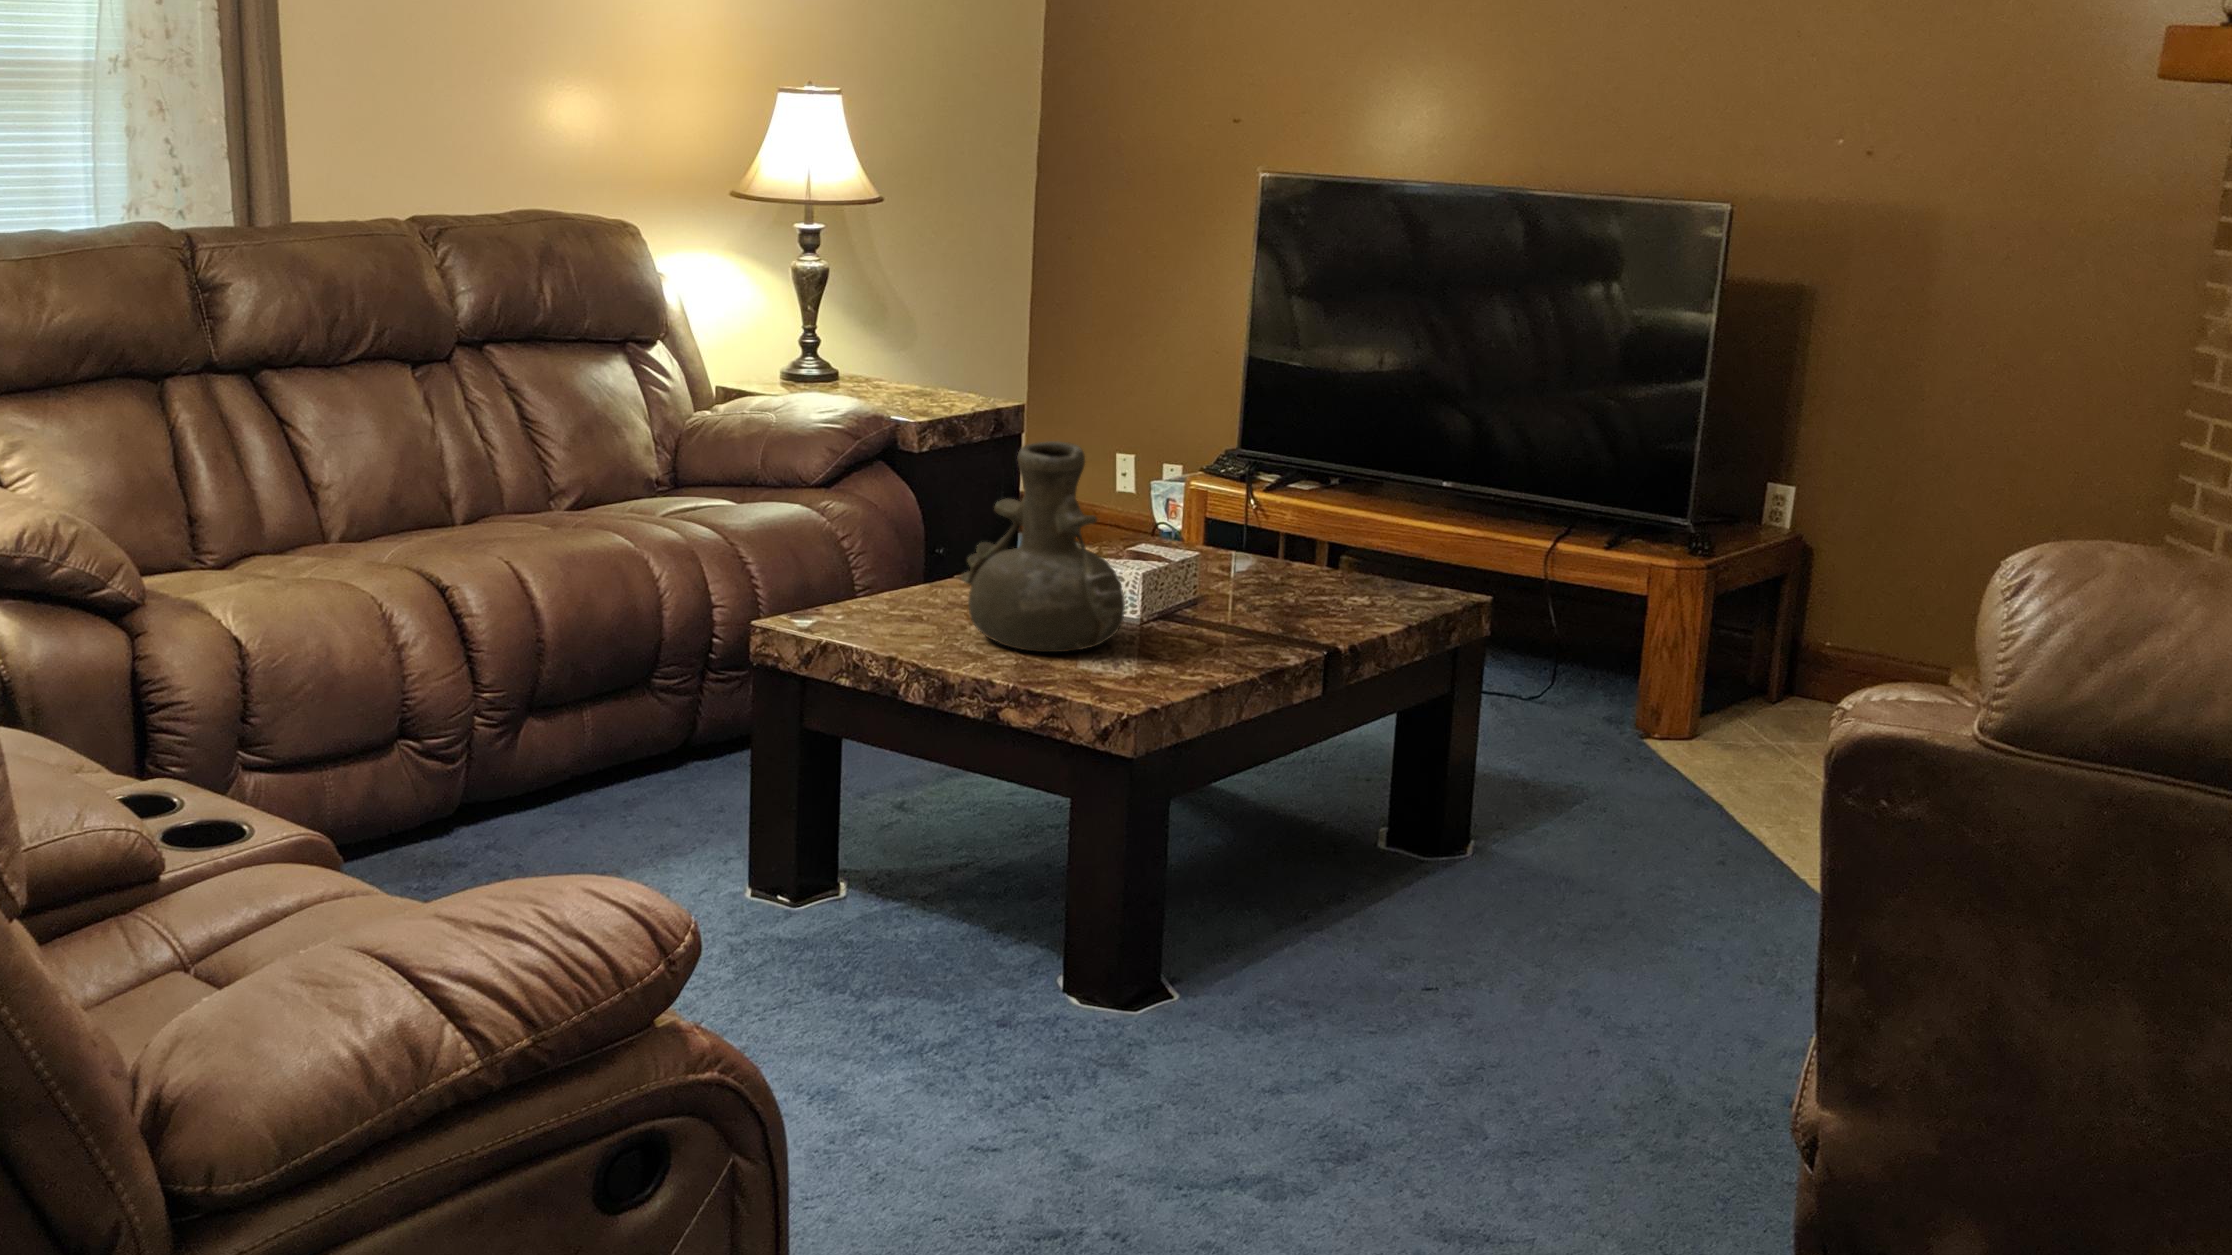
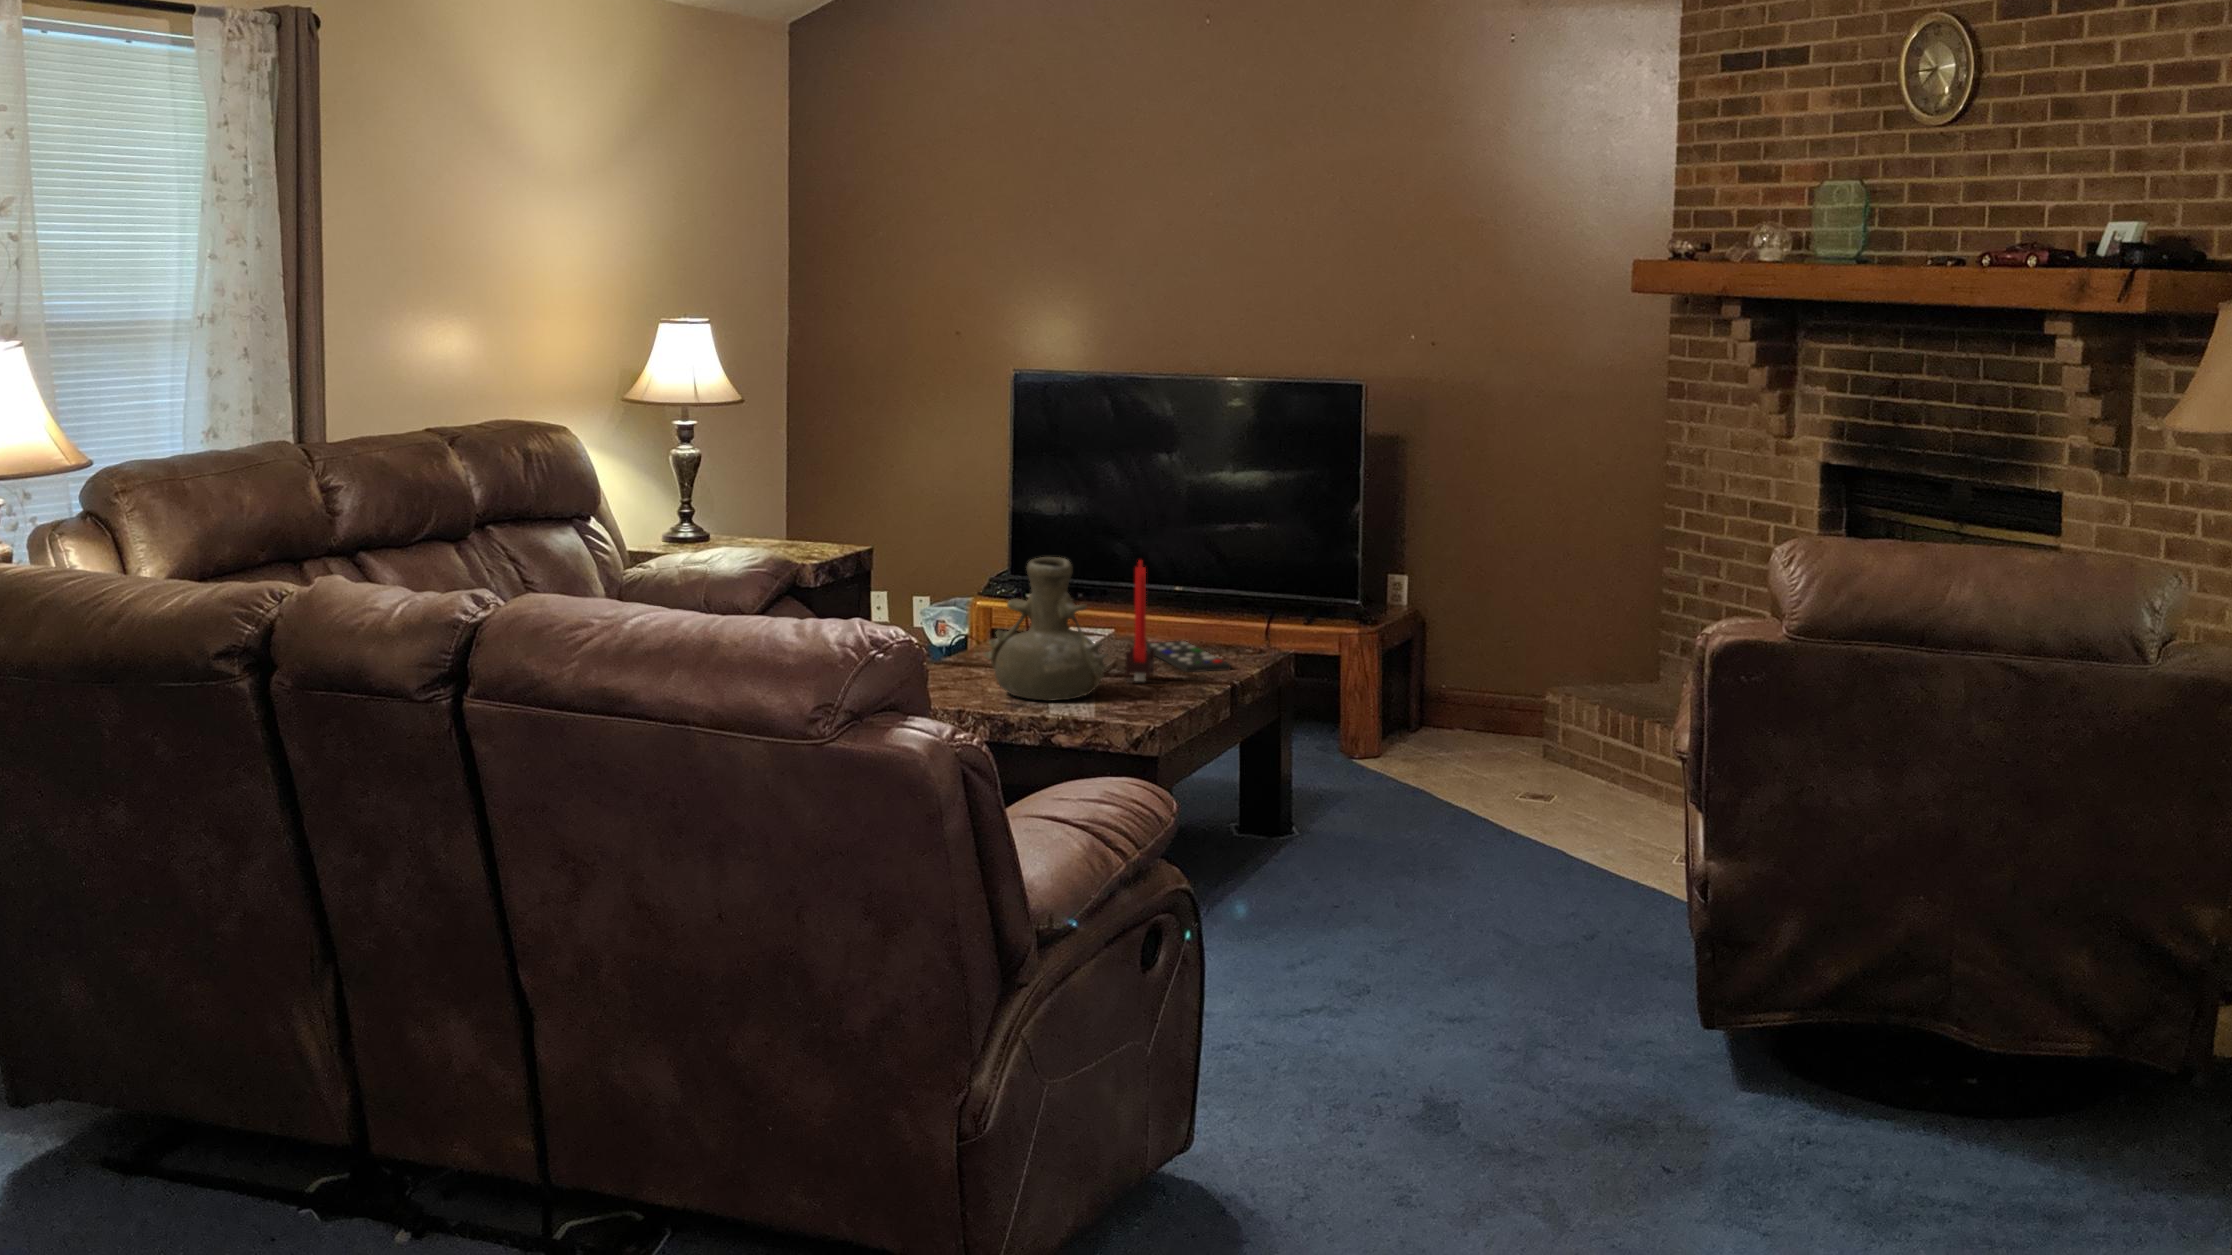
candle: none [1177,454,1226,632] -> present [1126,560,1154,681]
remote control: none [1264,571,1357,623] -> present [1146,641,1231,672]

